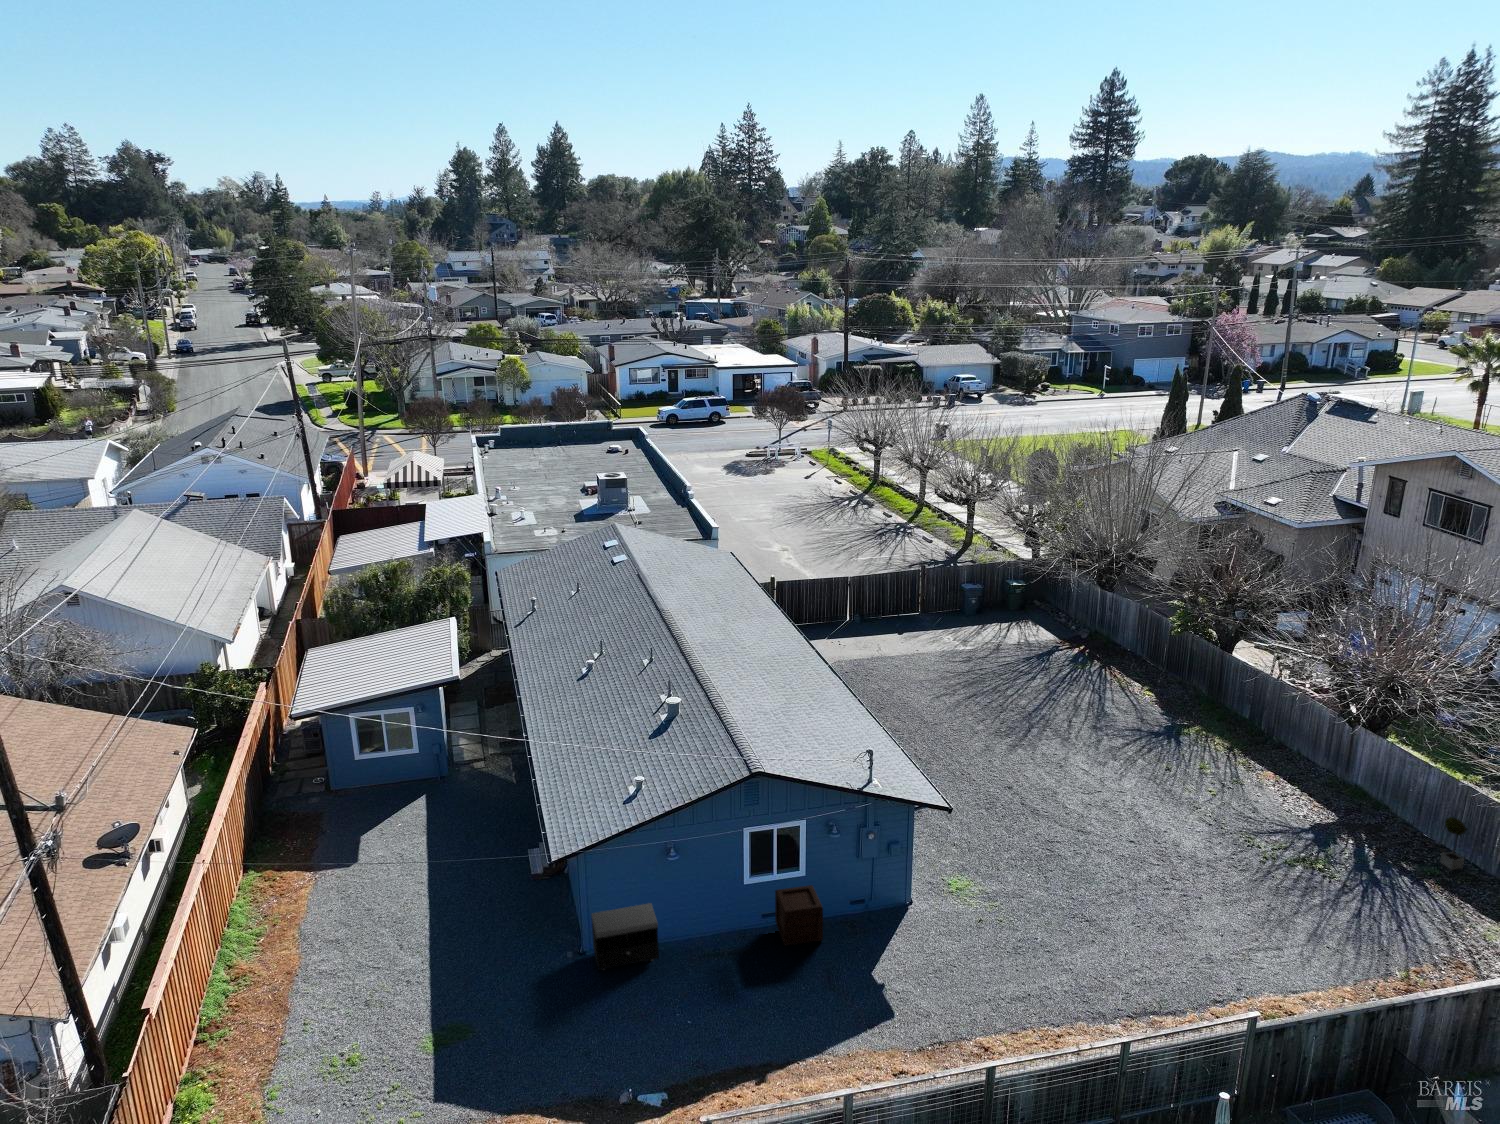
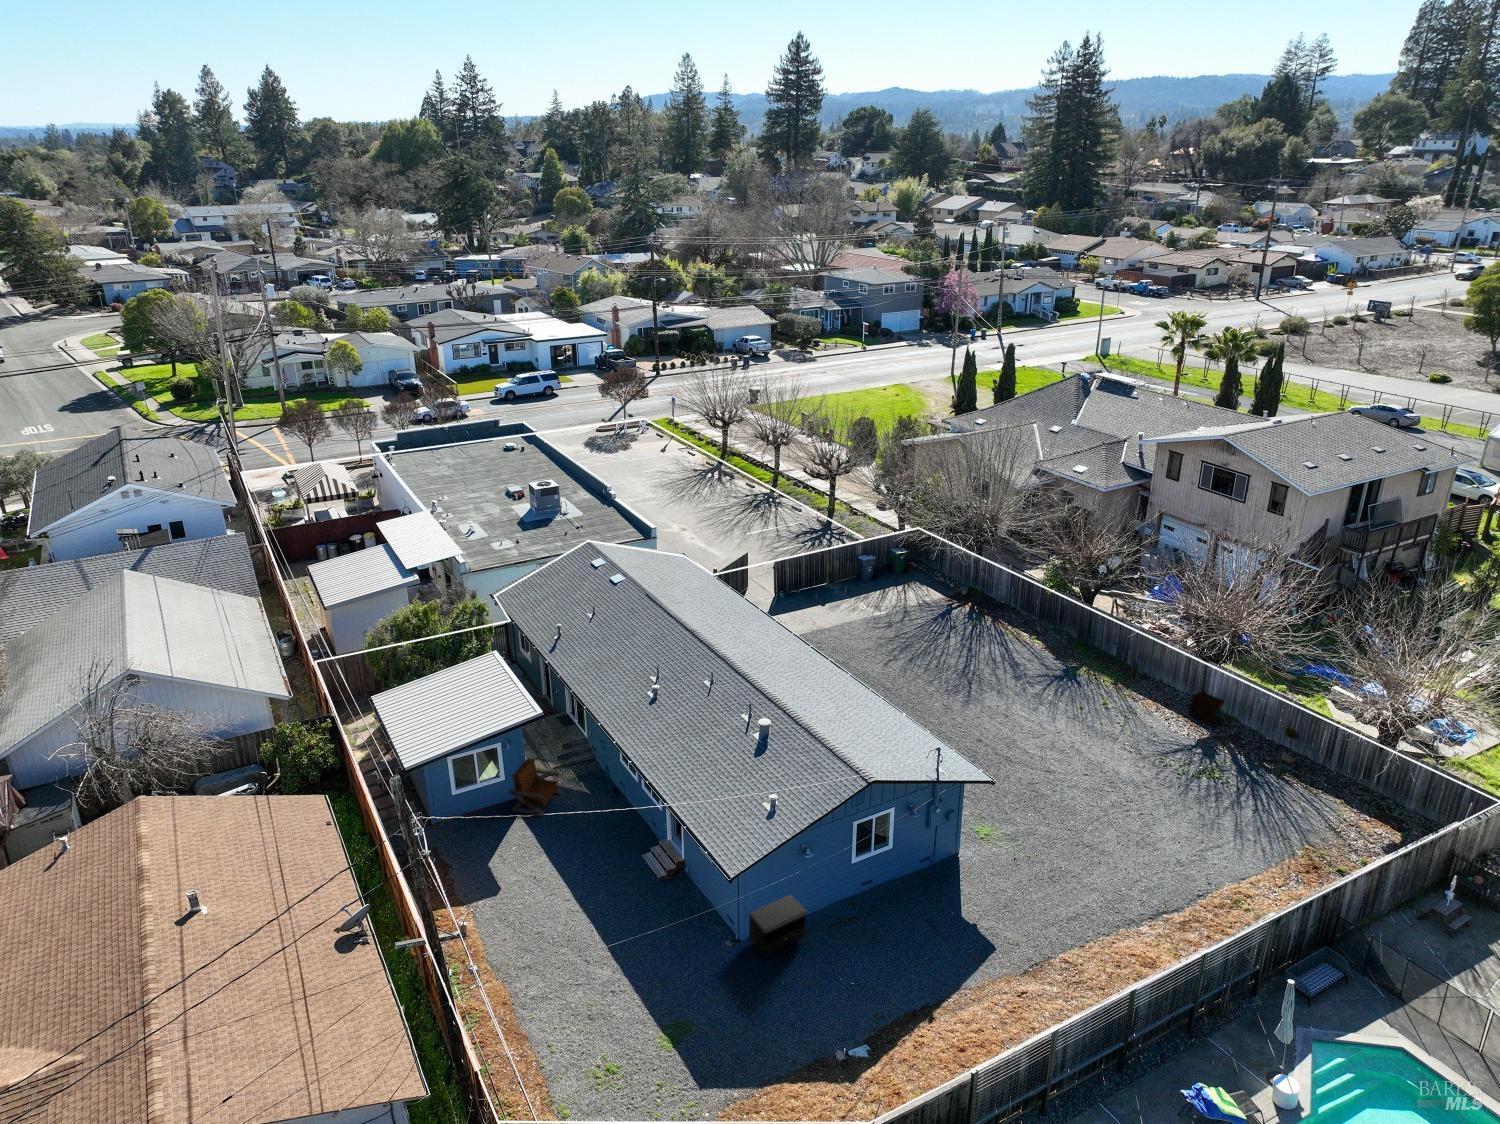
lounge chair: none [429,729,495,793] -> present [509,758,561,816]
wooden crate: present [775,885,823,946] -> present [1189,691,1224,724]

